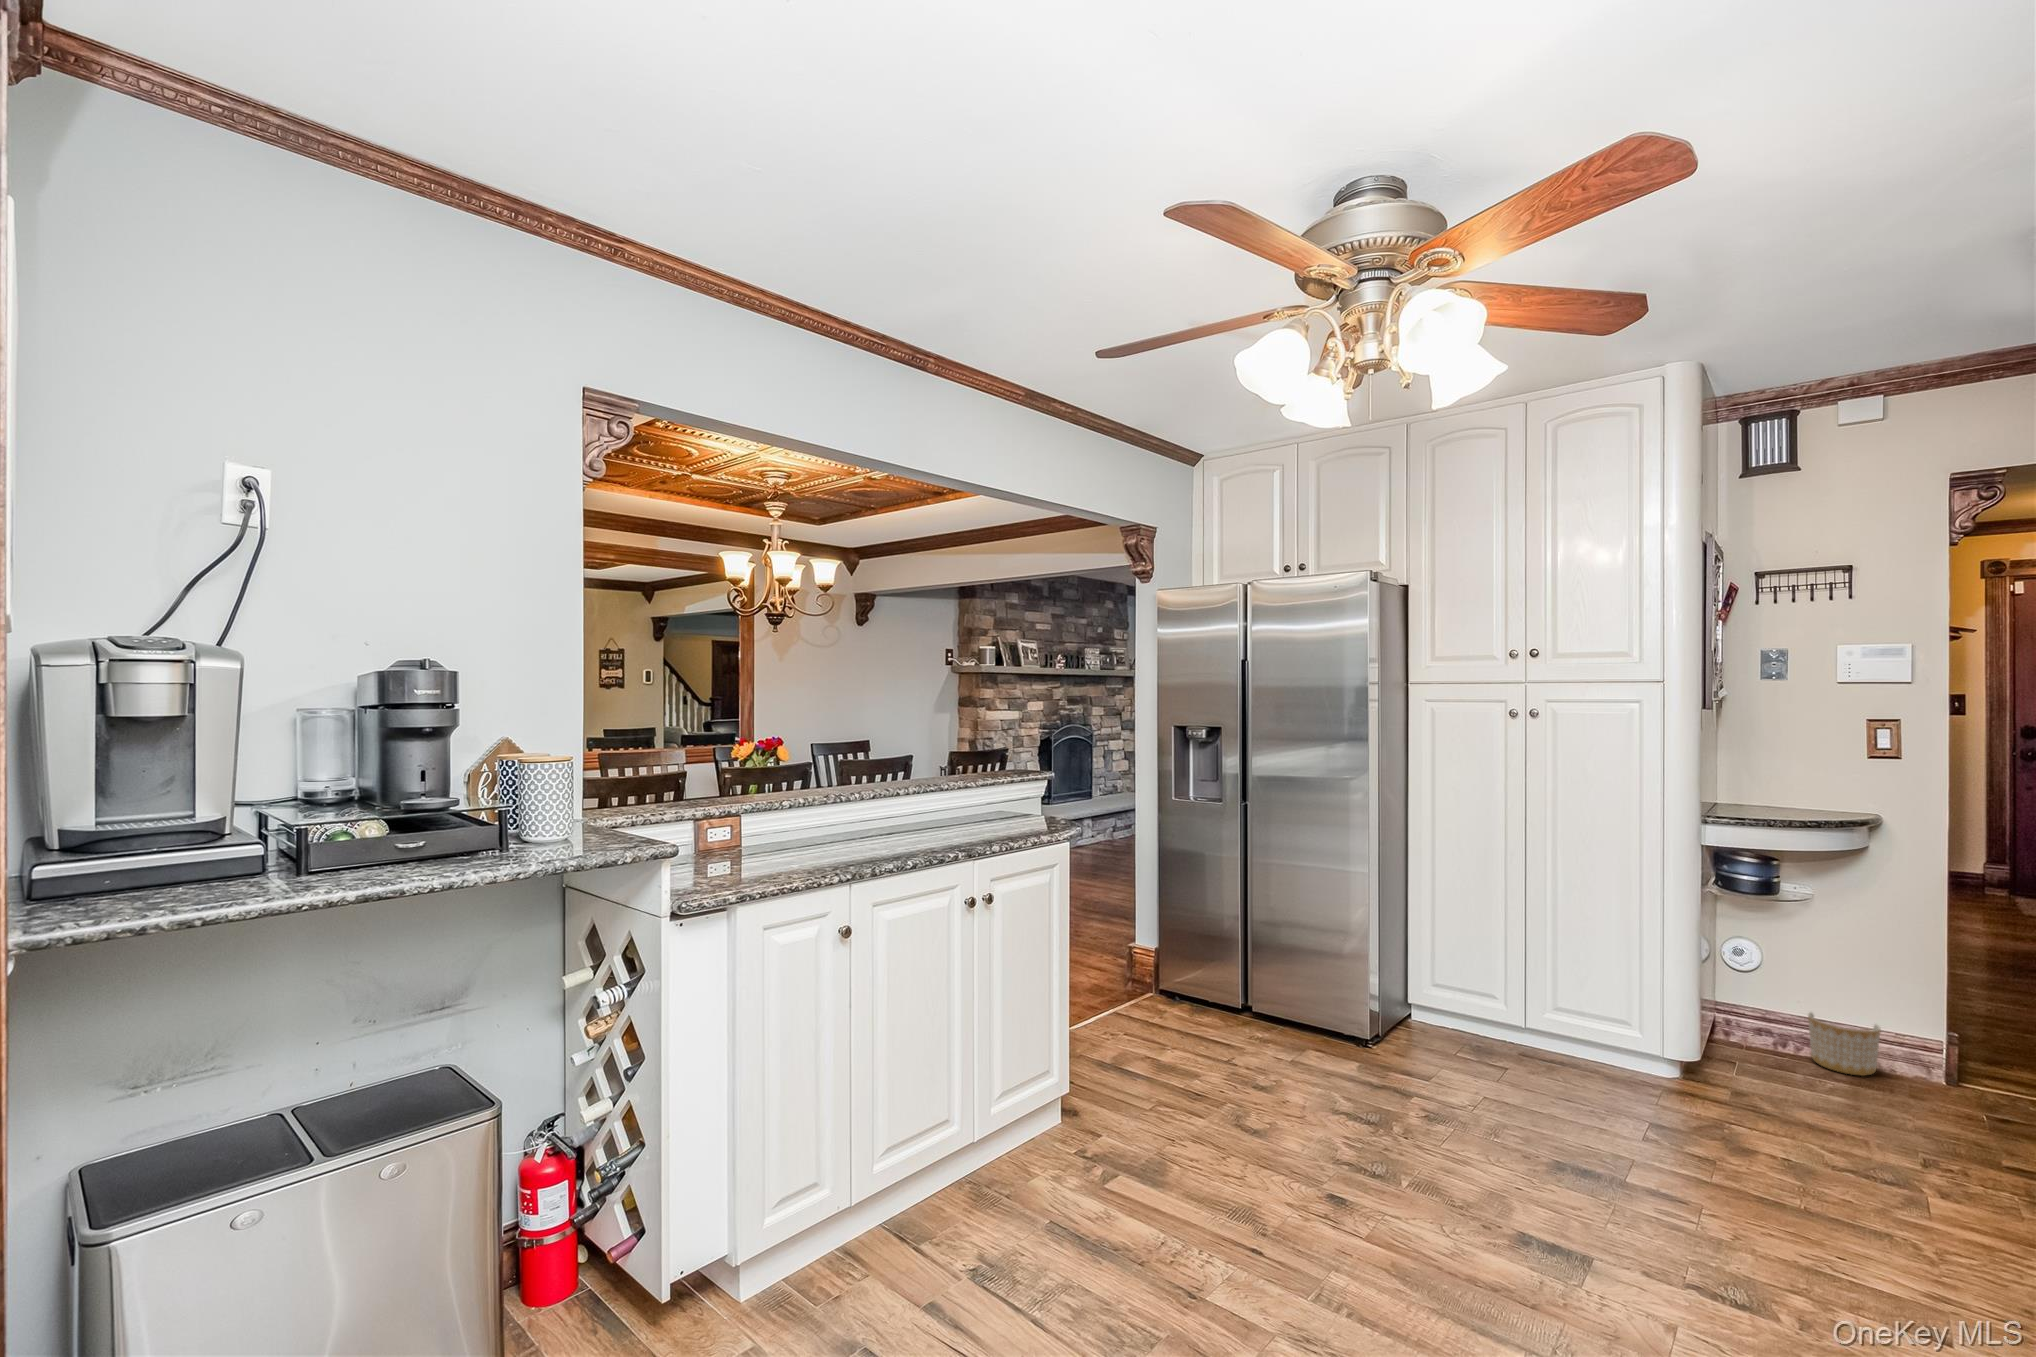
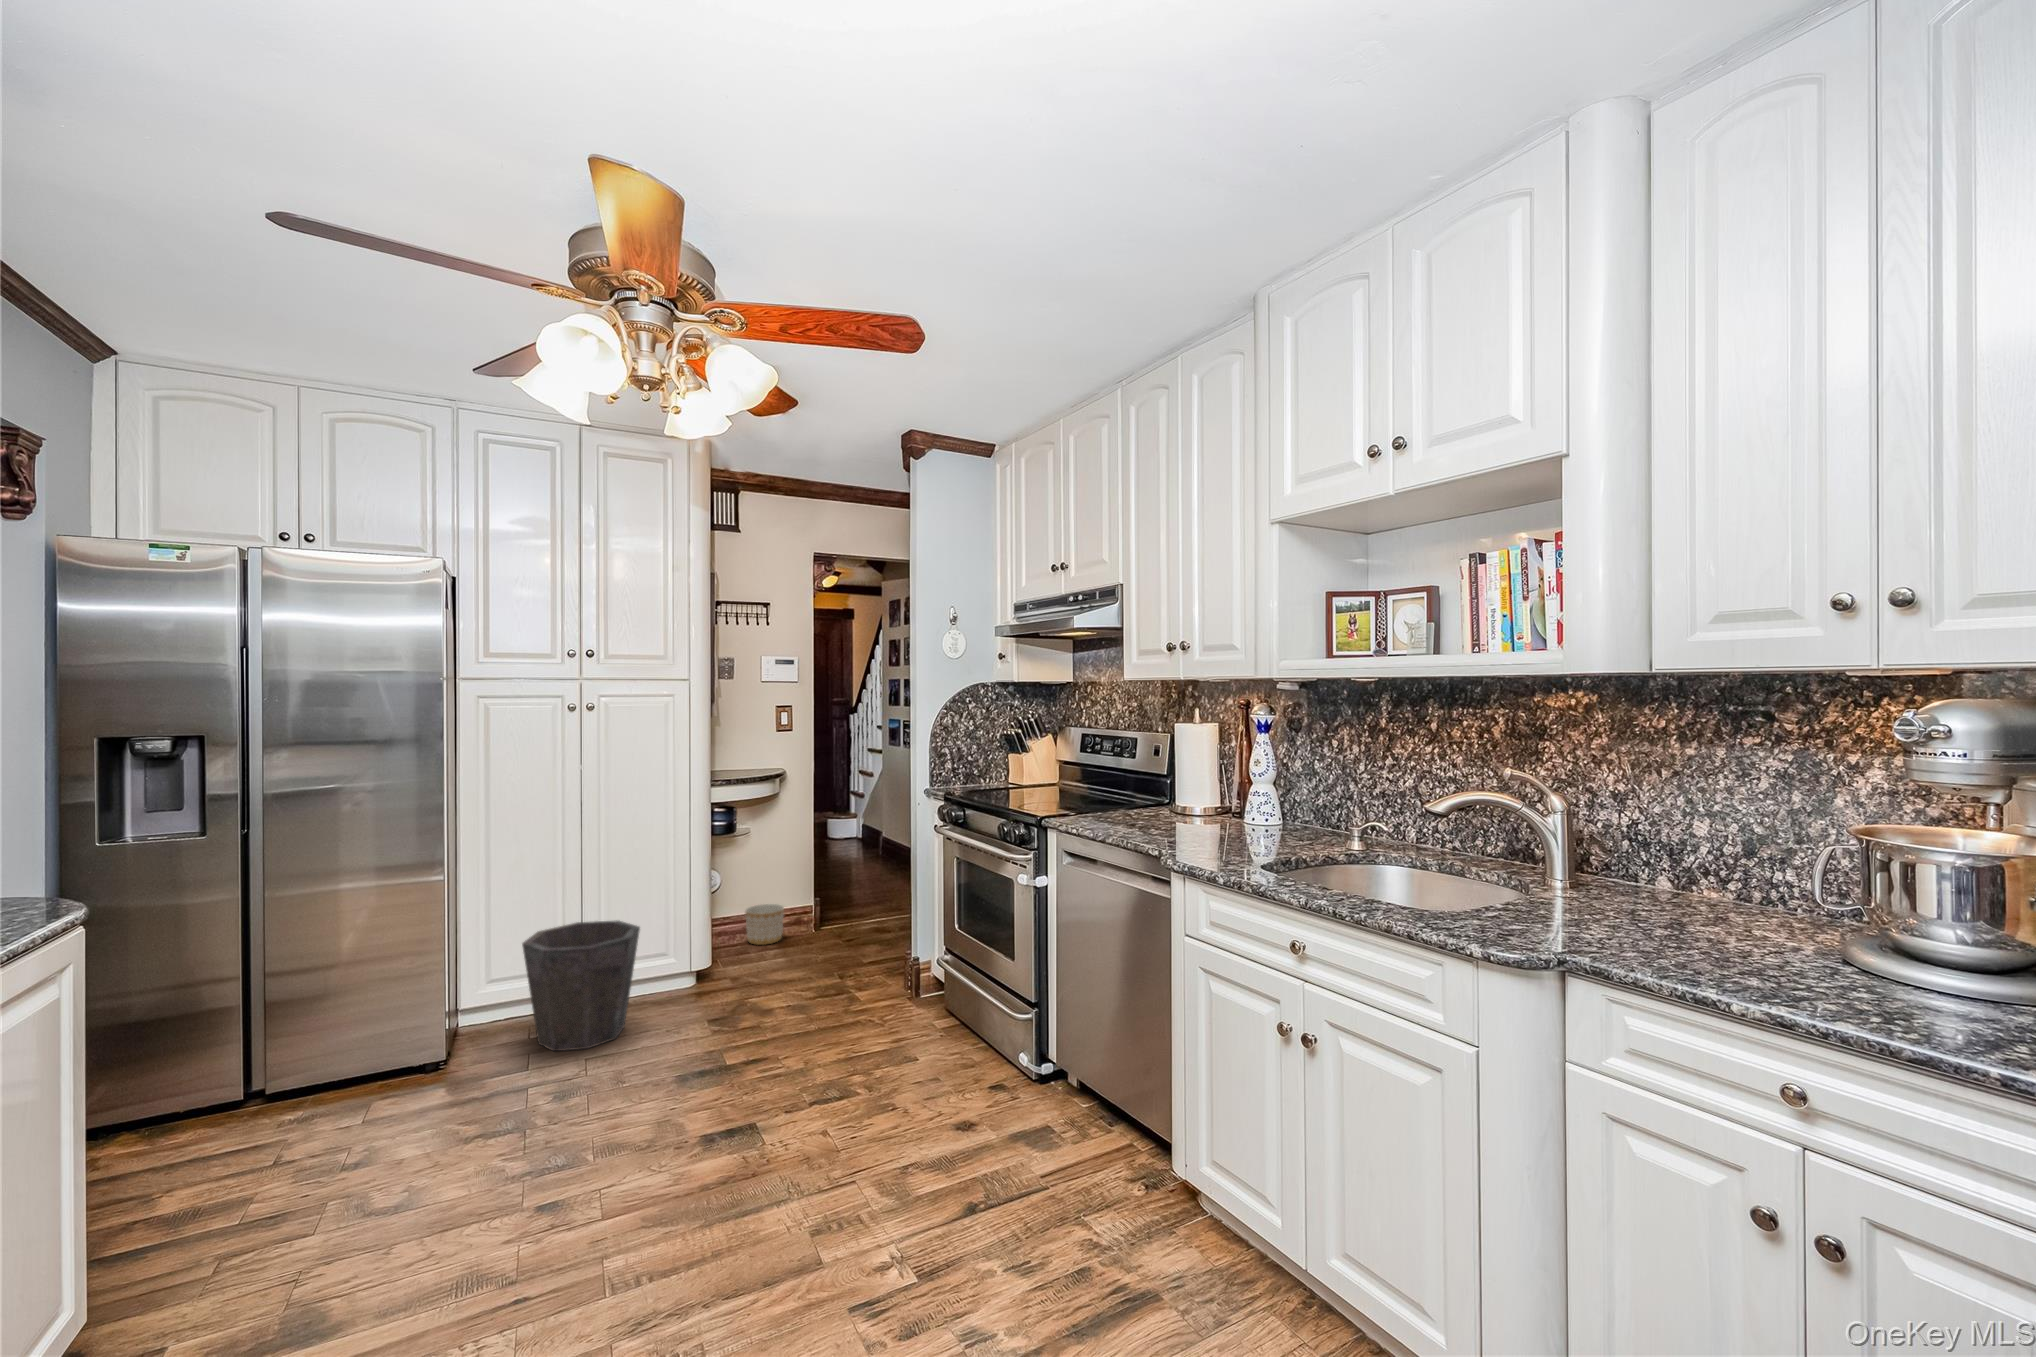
waste bin: none [1446,948,1574,1092] -> present [522,920,640,1051]

